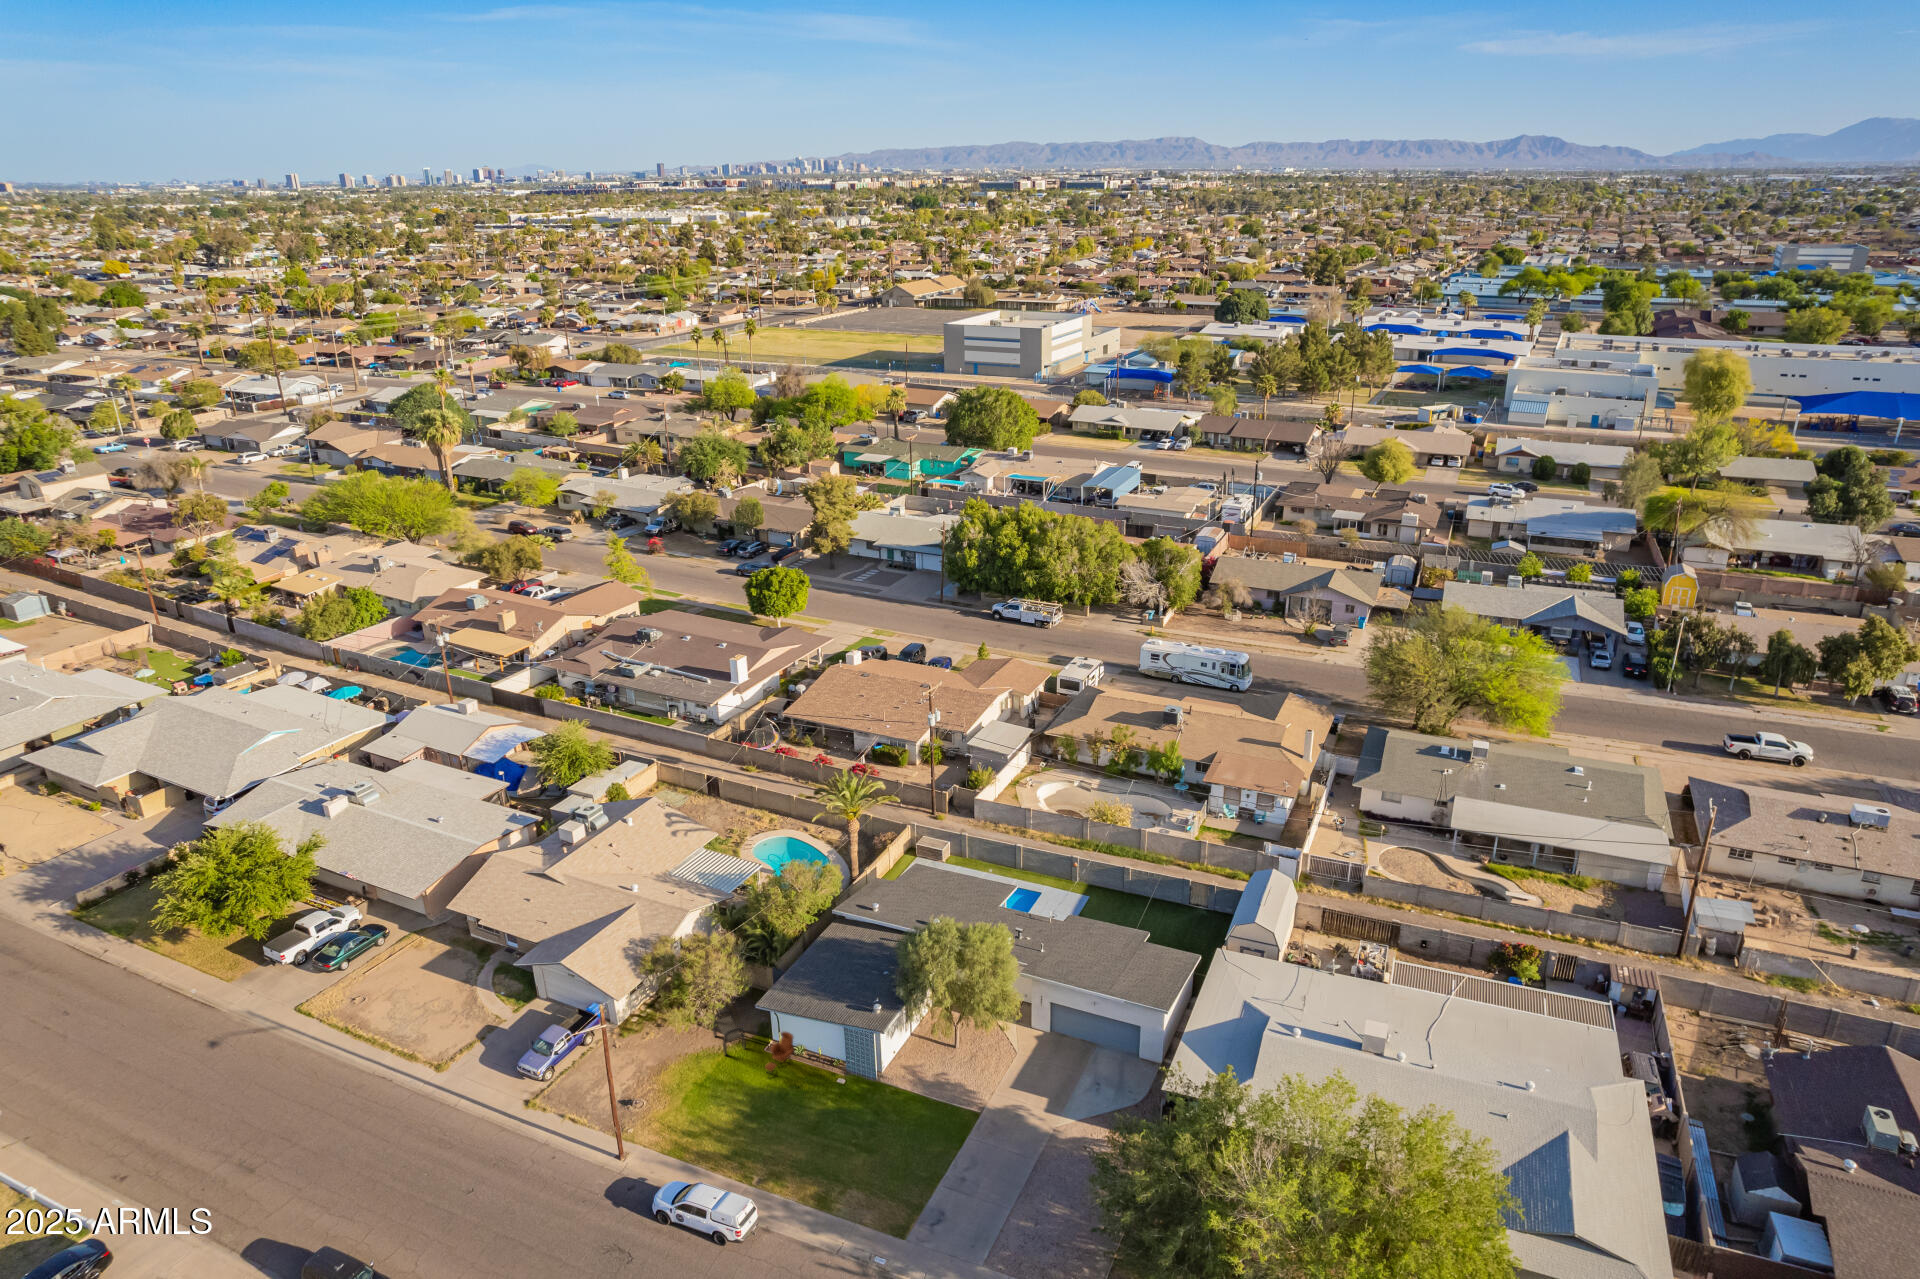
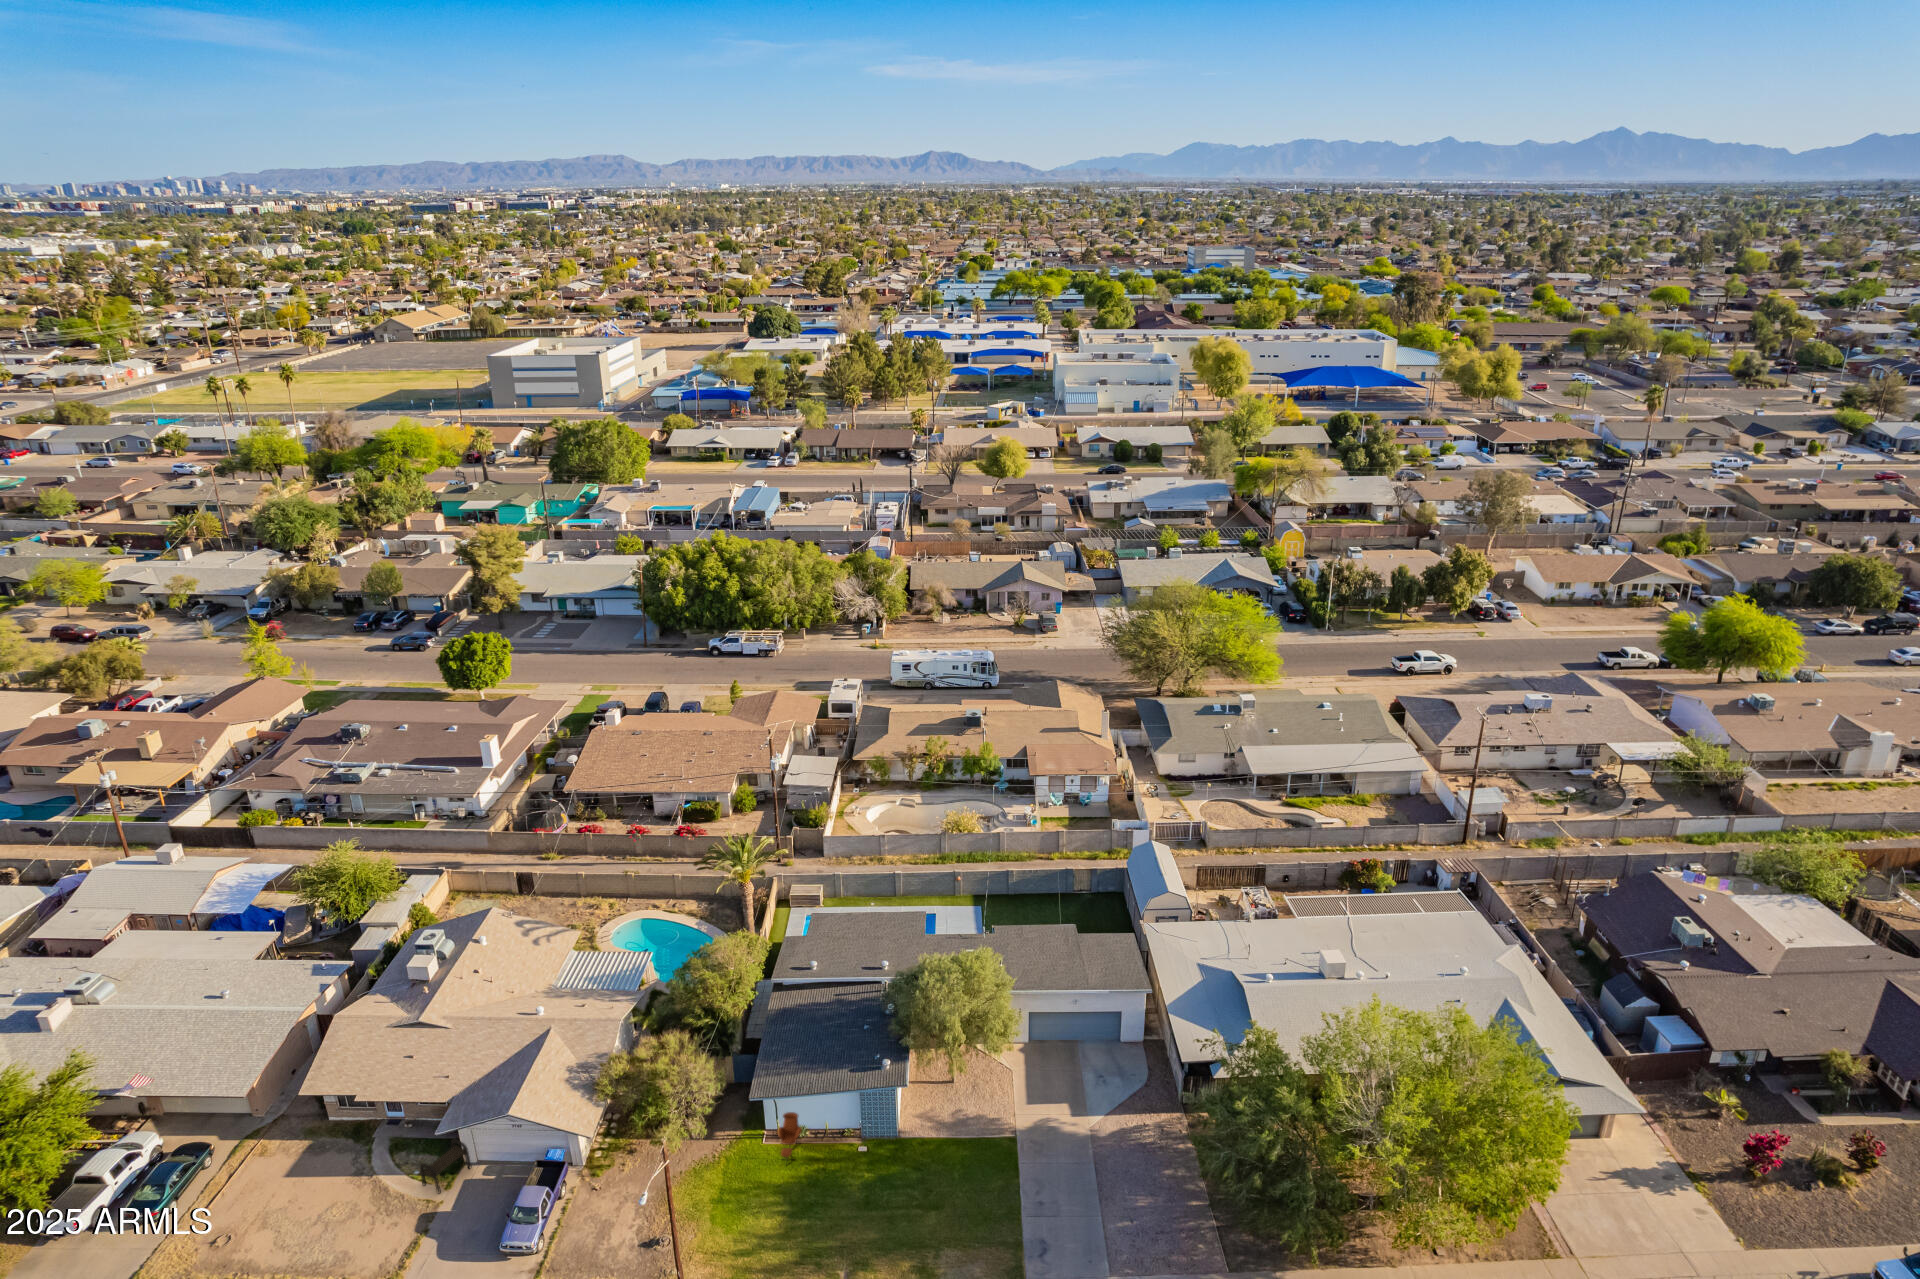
bench: present [713,1010,746,1055] -> present [420,1139,471,1193]

